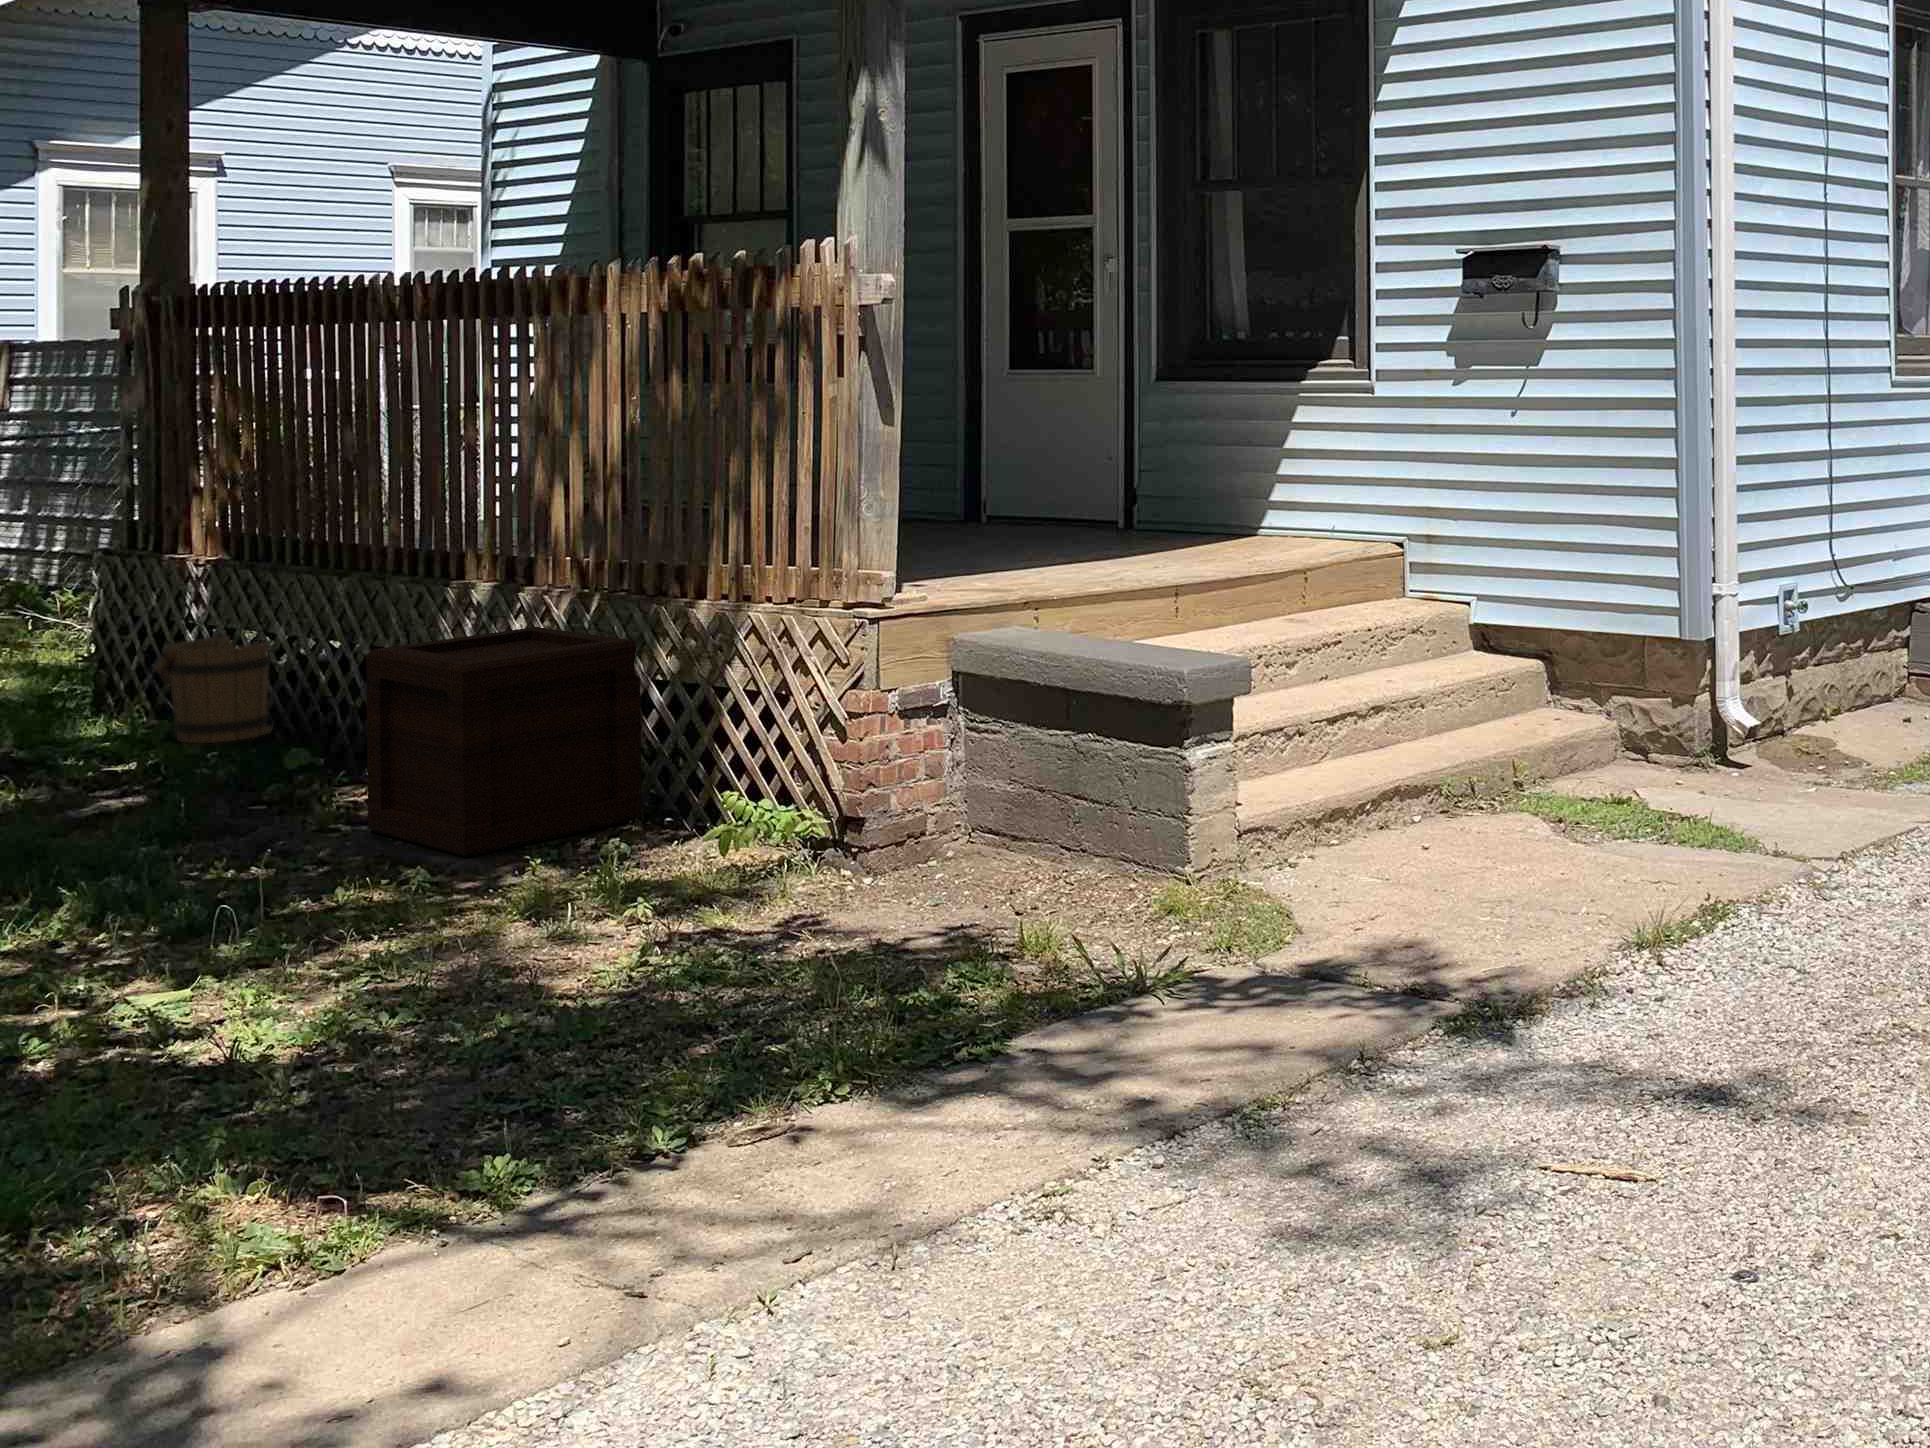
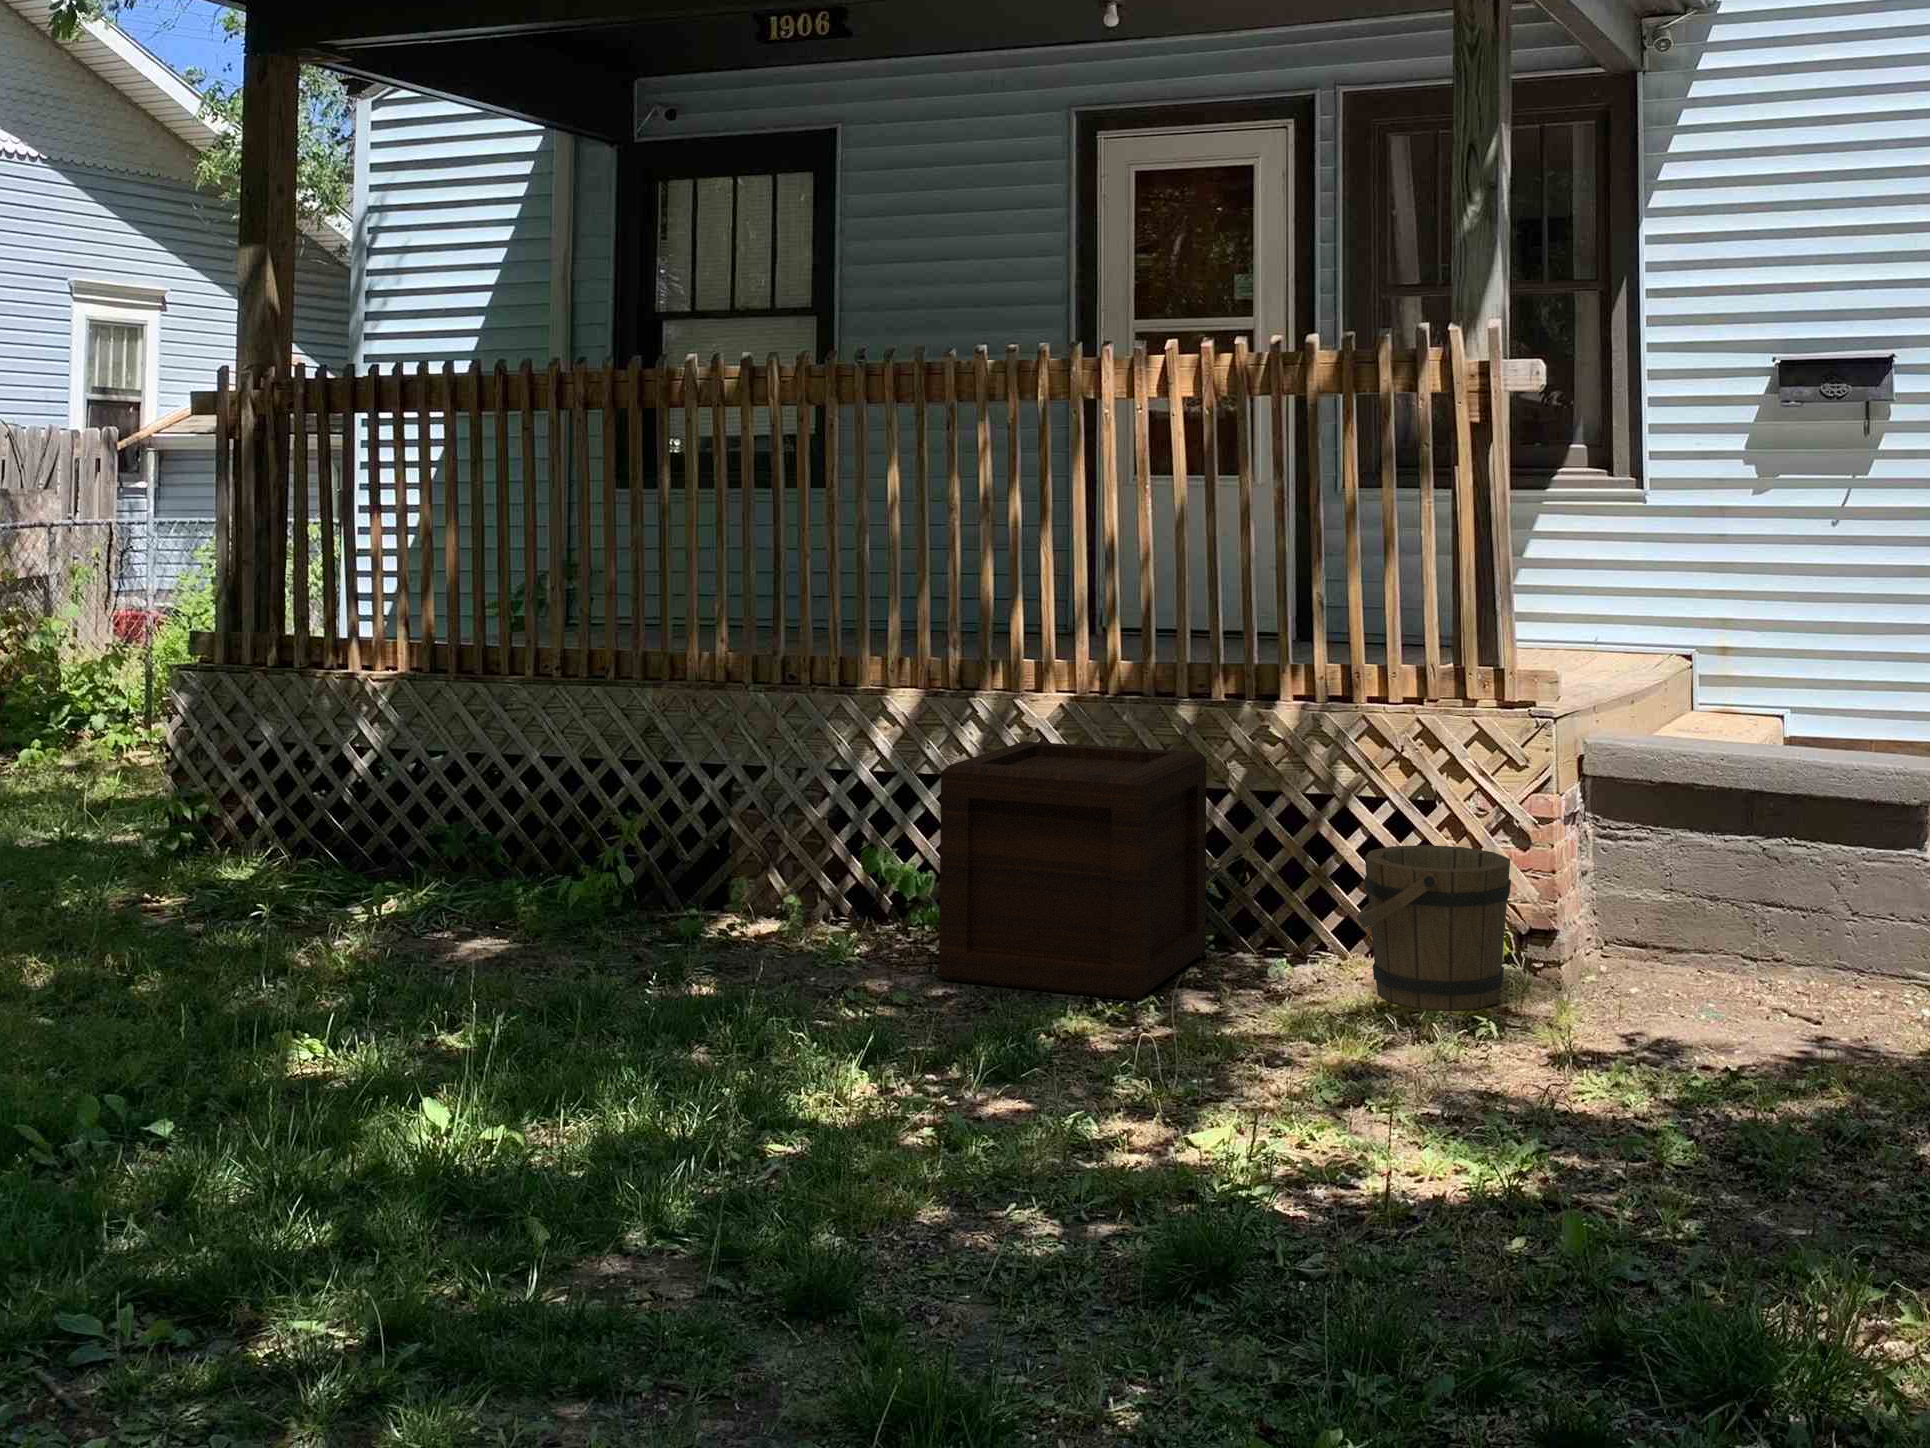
bucket: present [156,636,272,743] -> present [1357,845,1511,1011]

